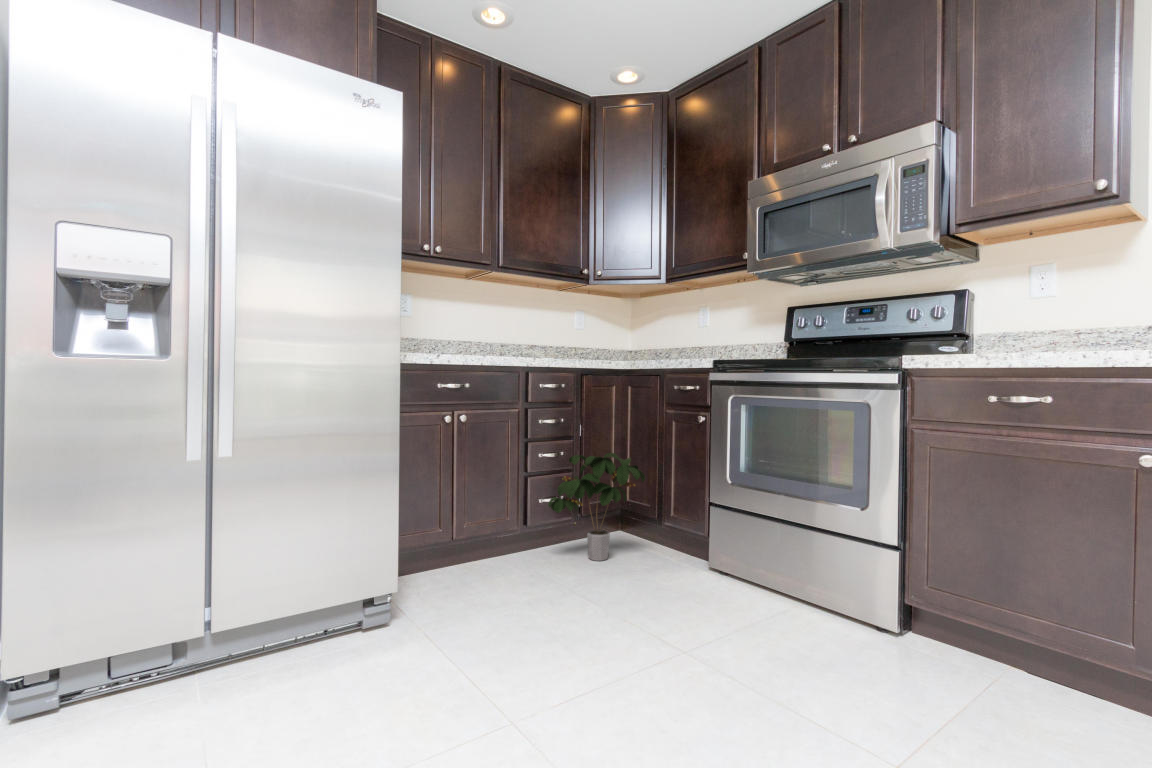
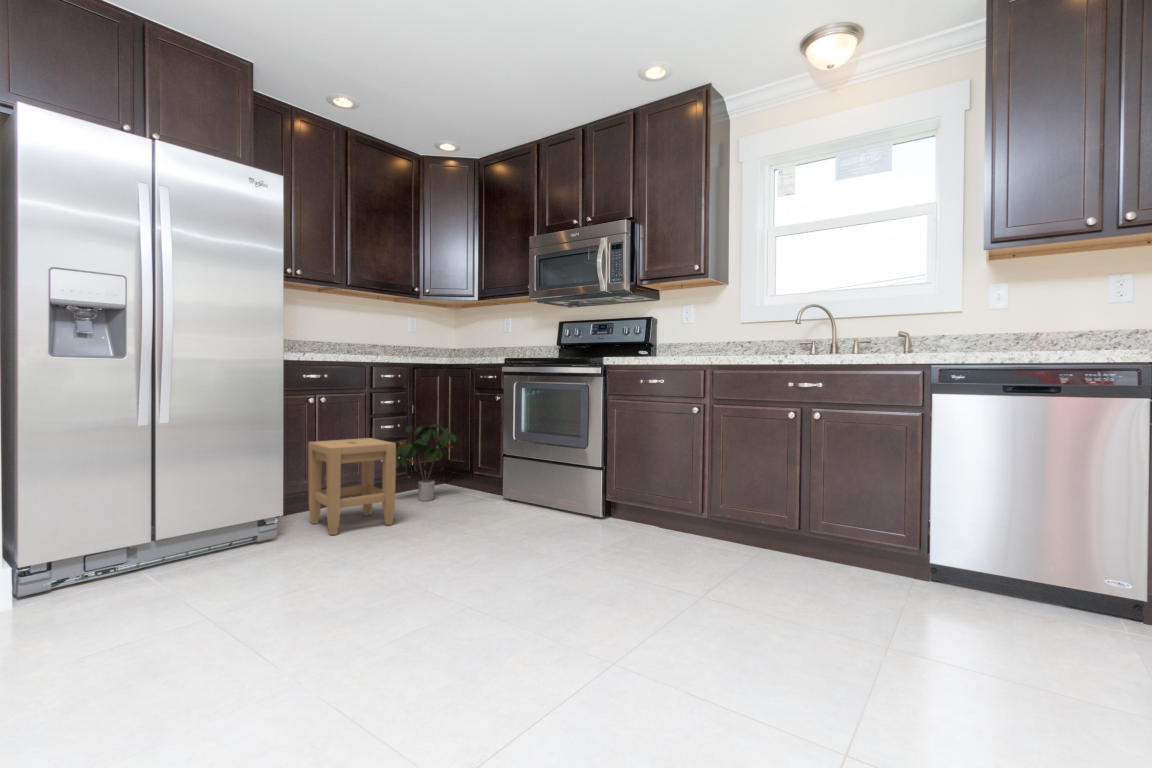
stool: none [442,473,559,625] -> present [308,438,396,535]

